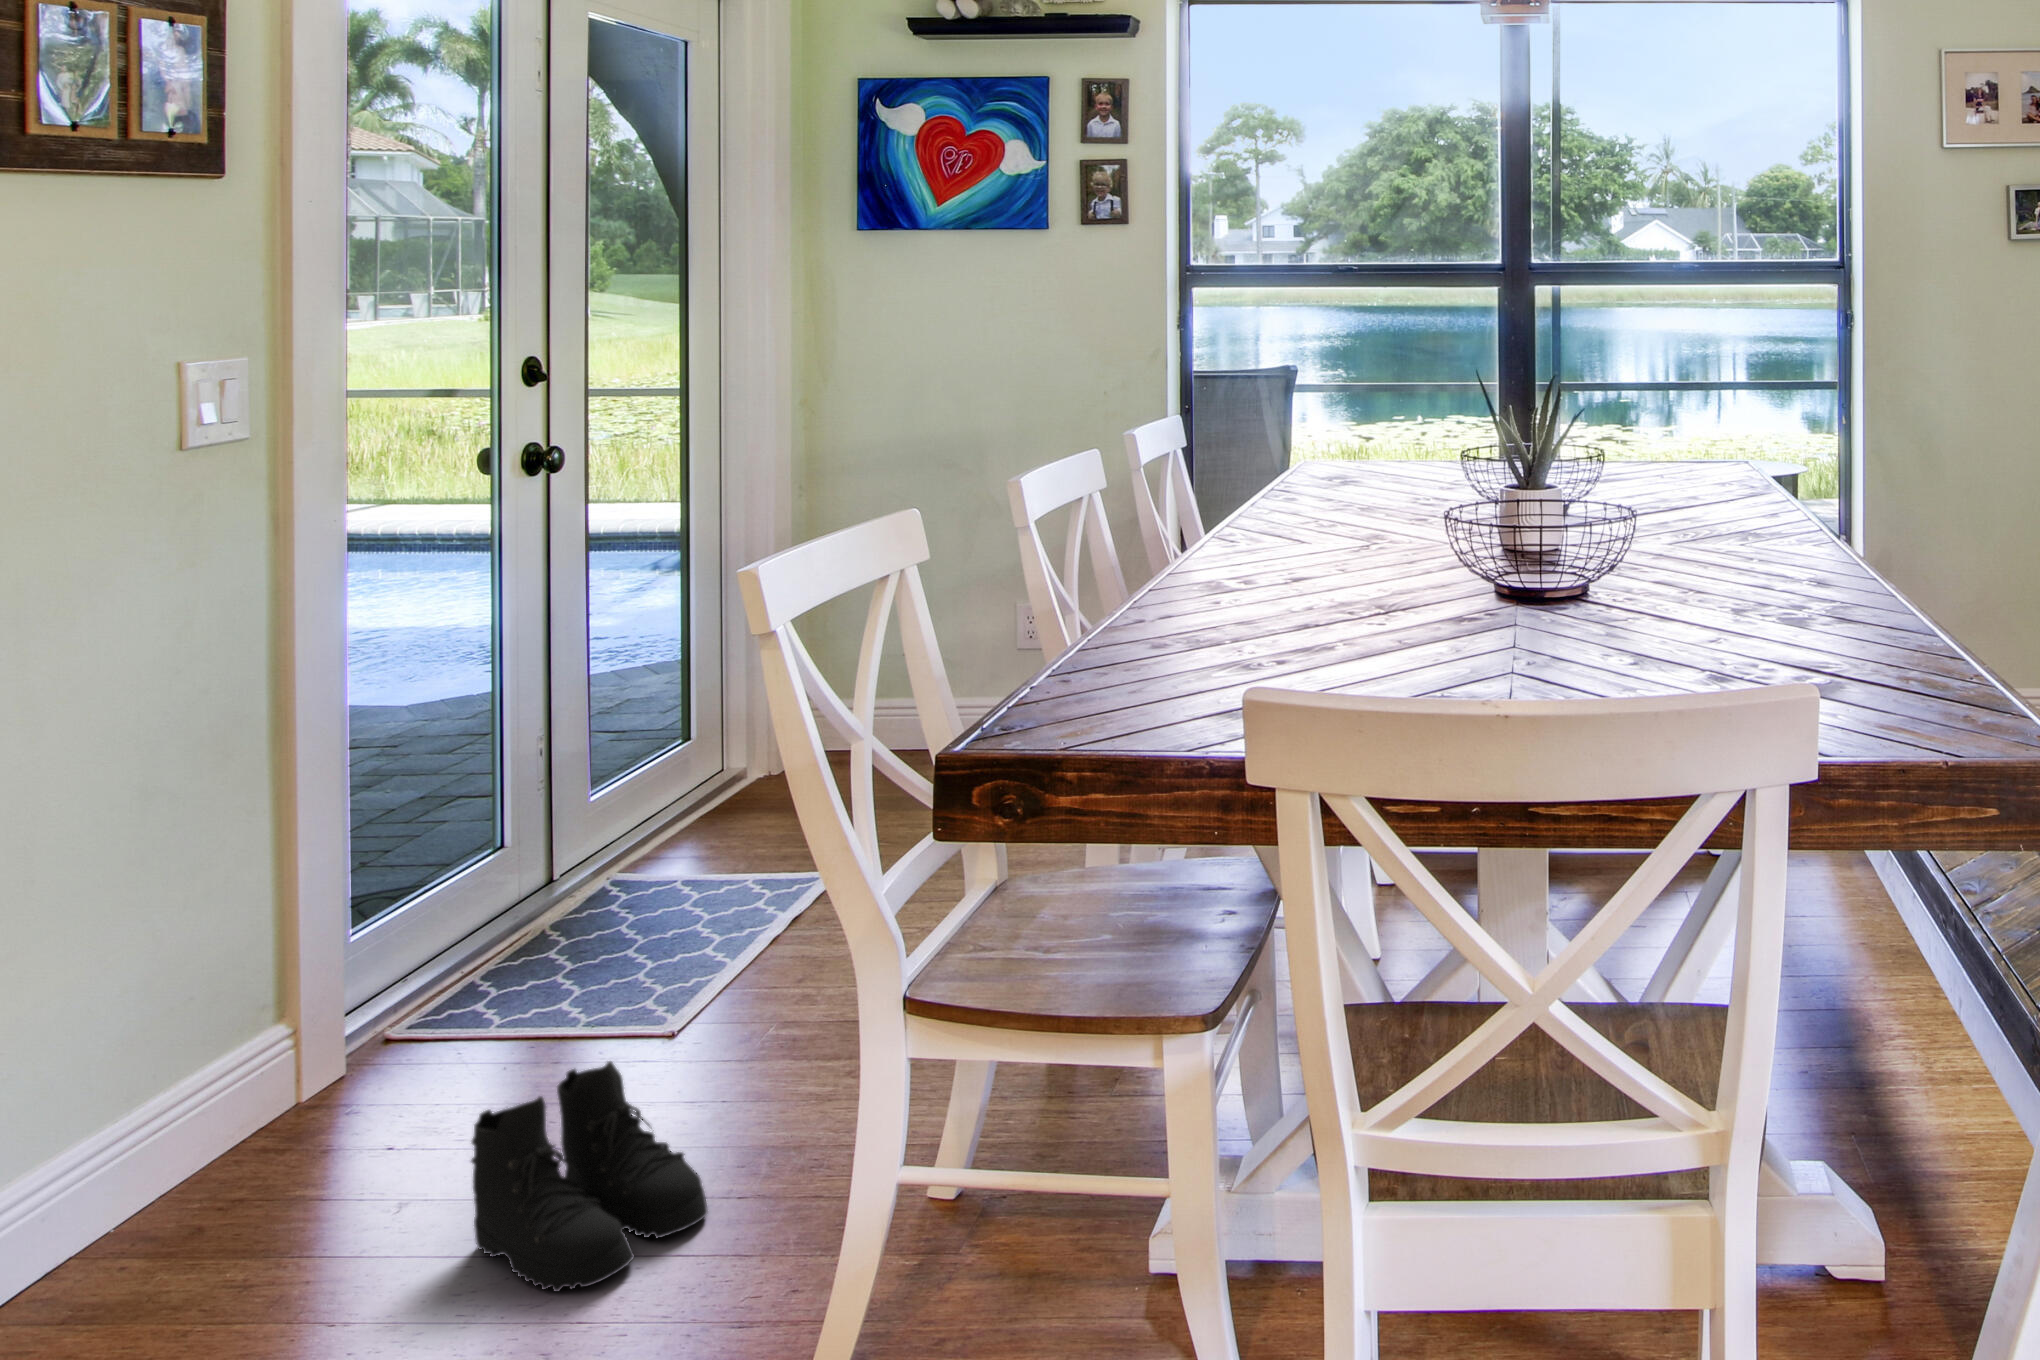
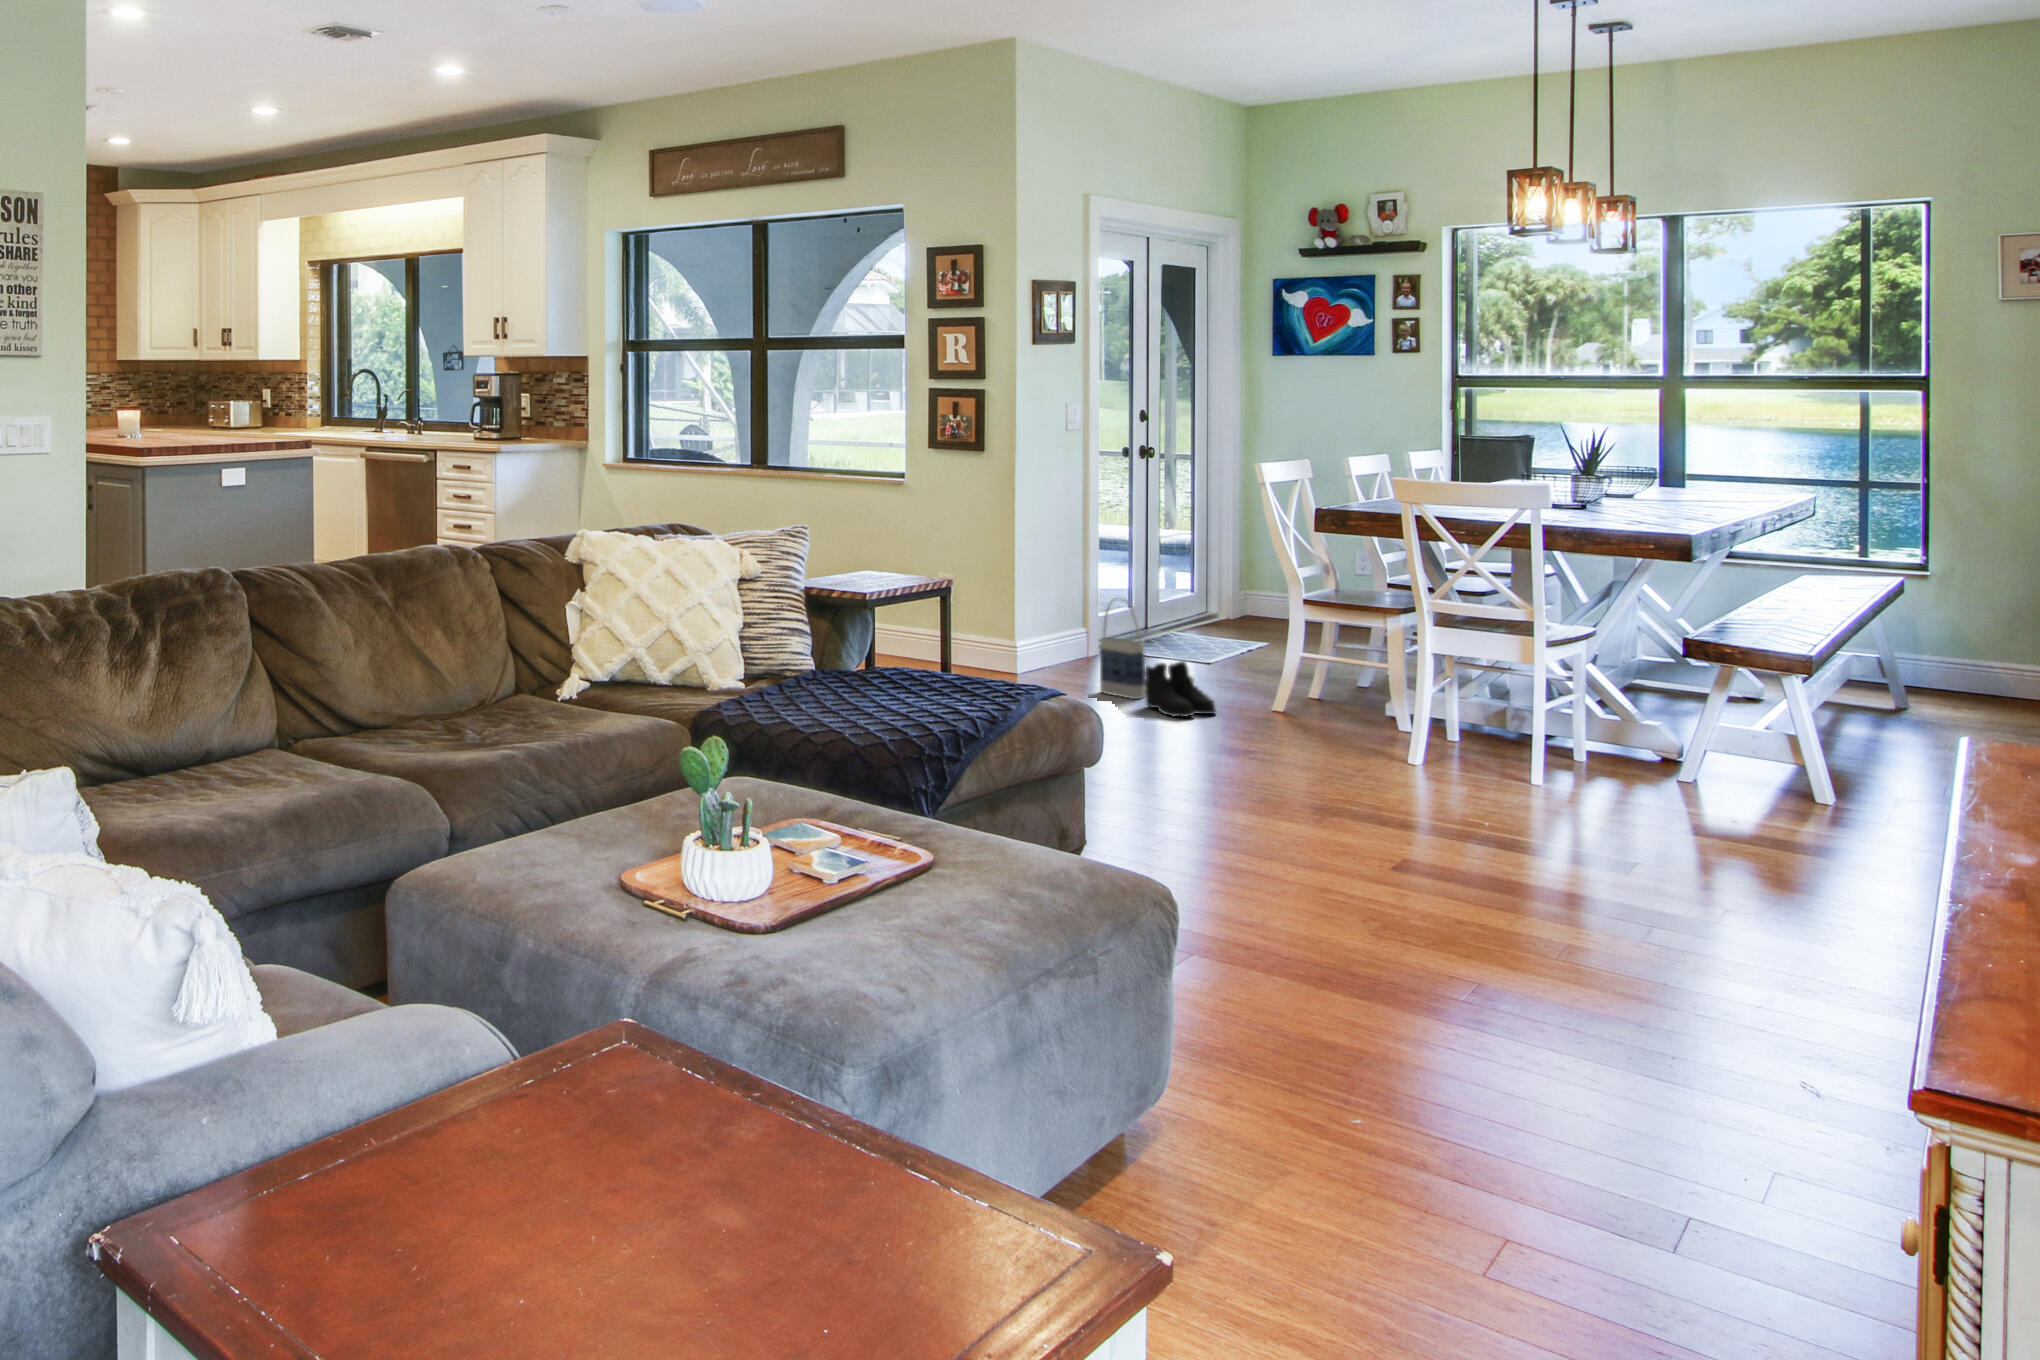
bag: none [332,889,497,1207] -> present [1100,598,1146,699]

